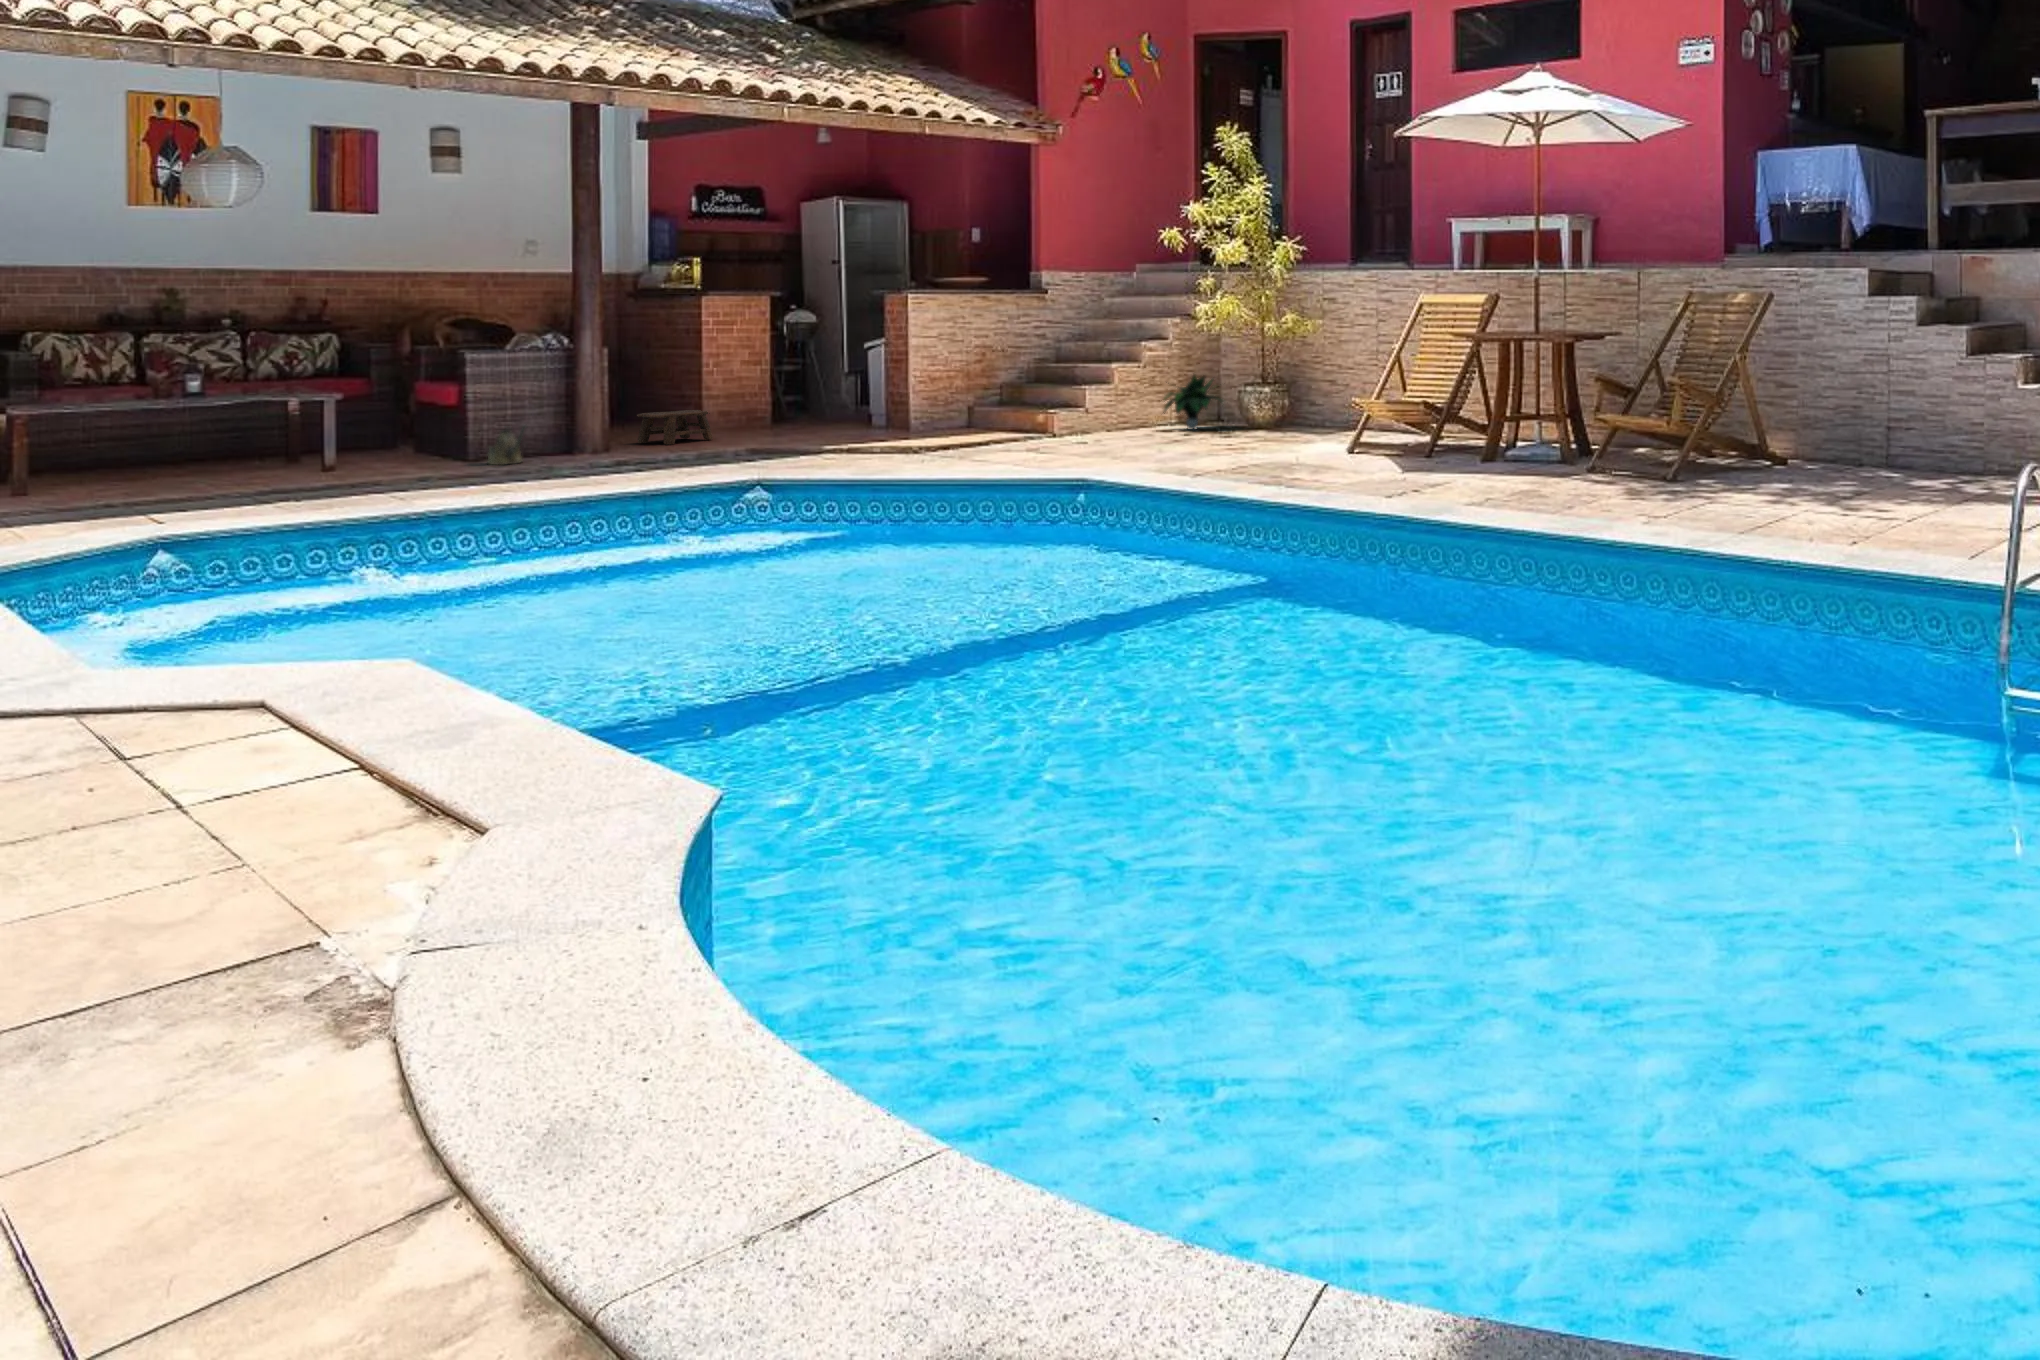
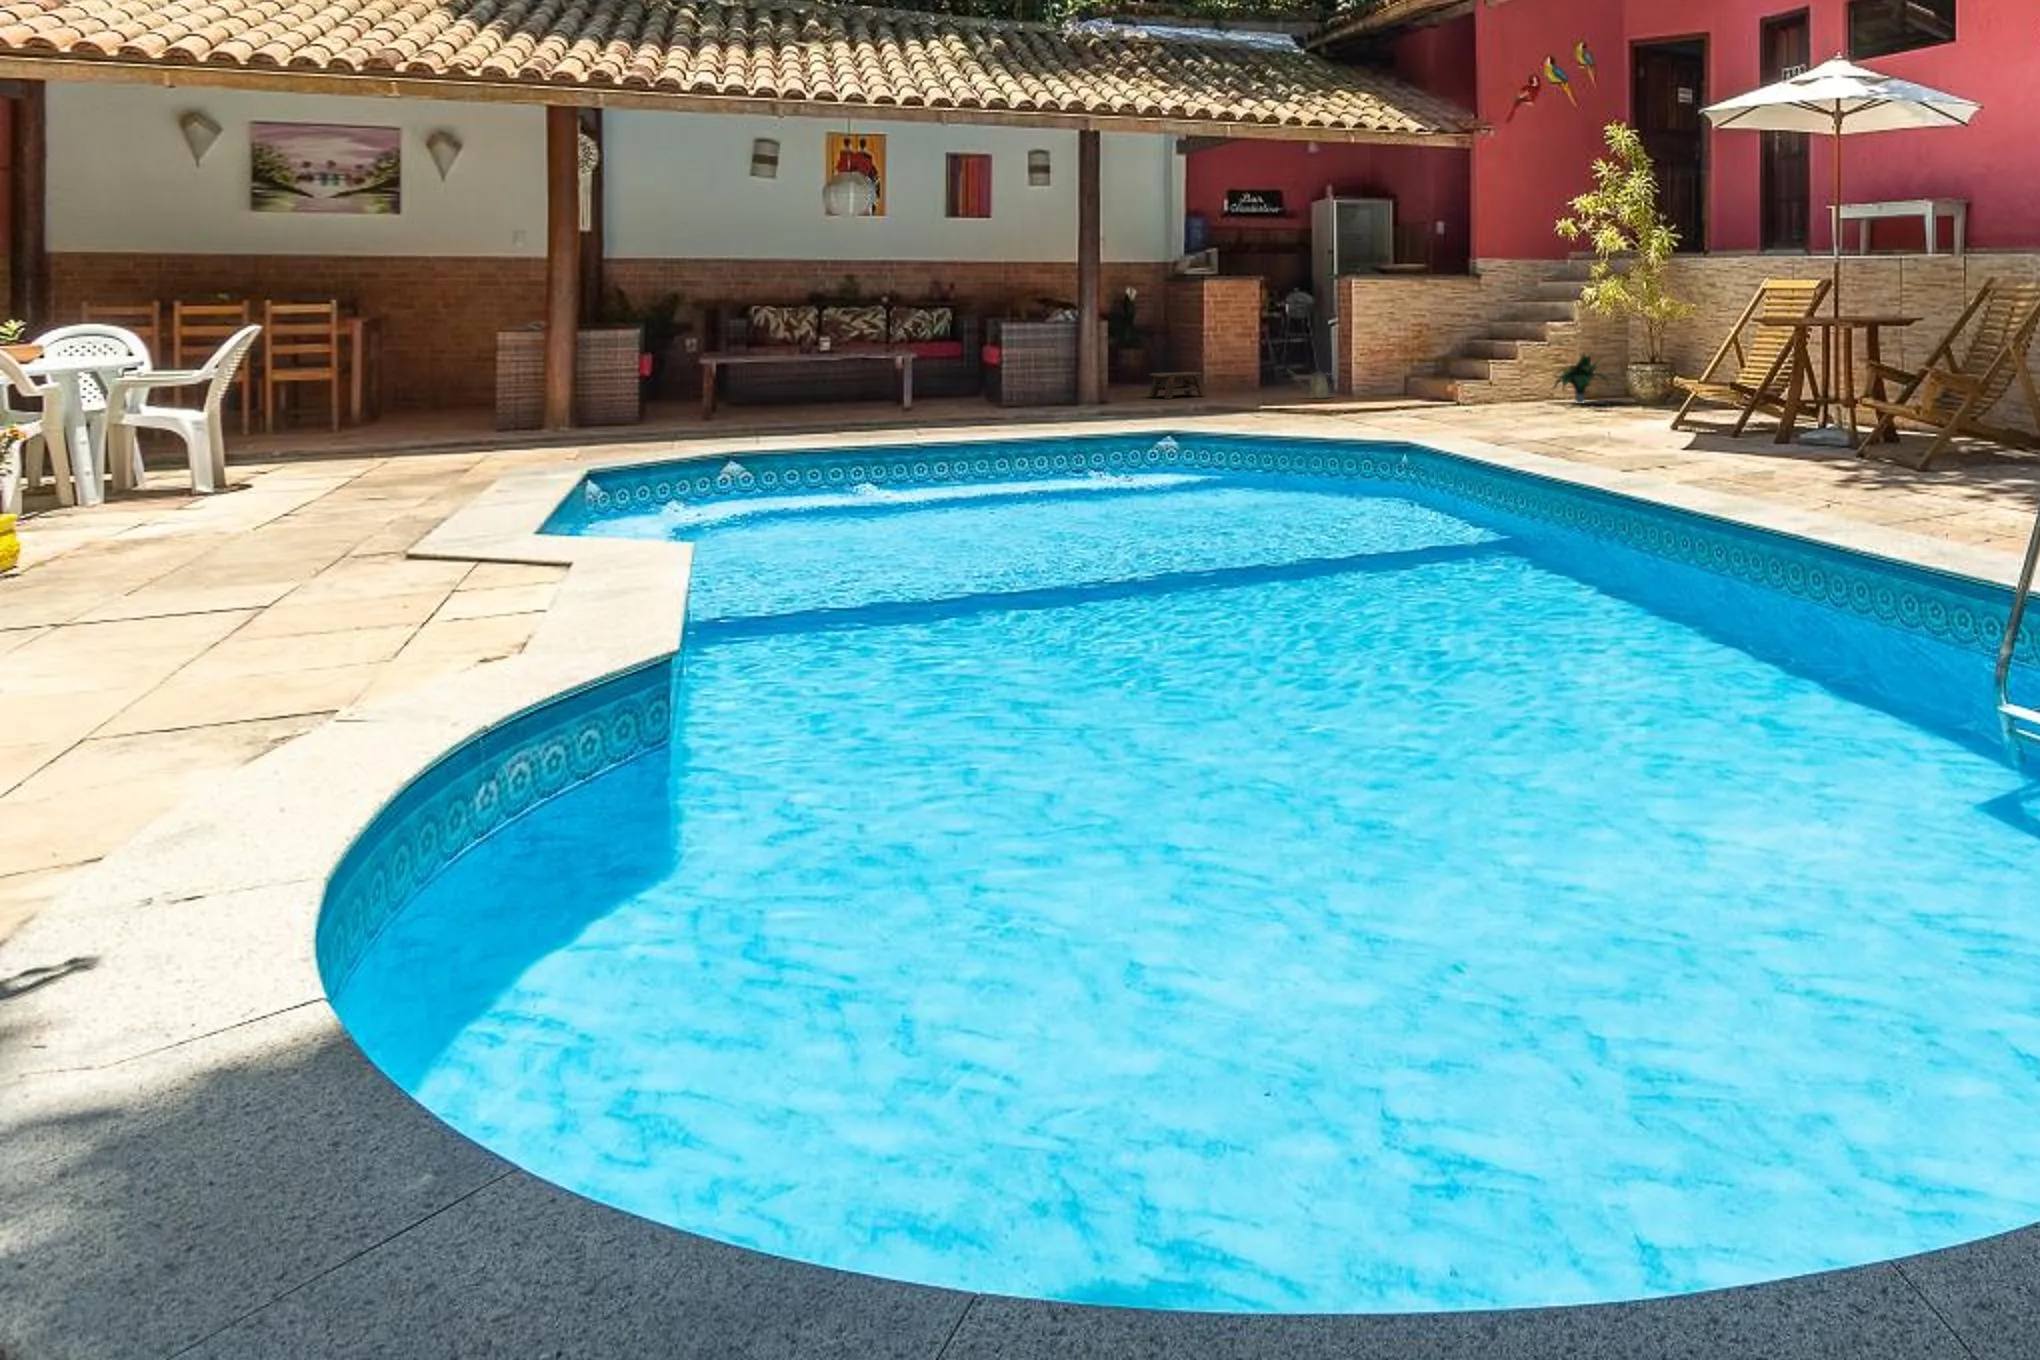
watering can: present [488,427,525,465] -> present [1297,372,1334,399]

